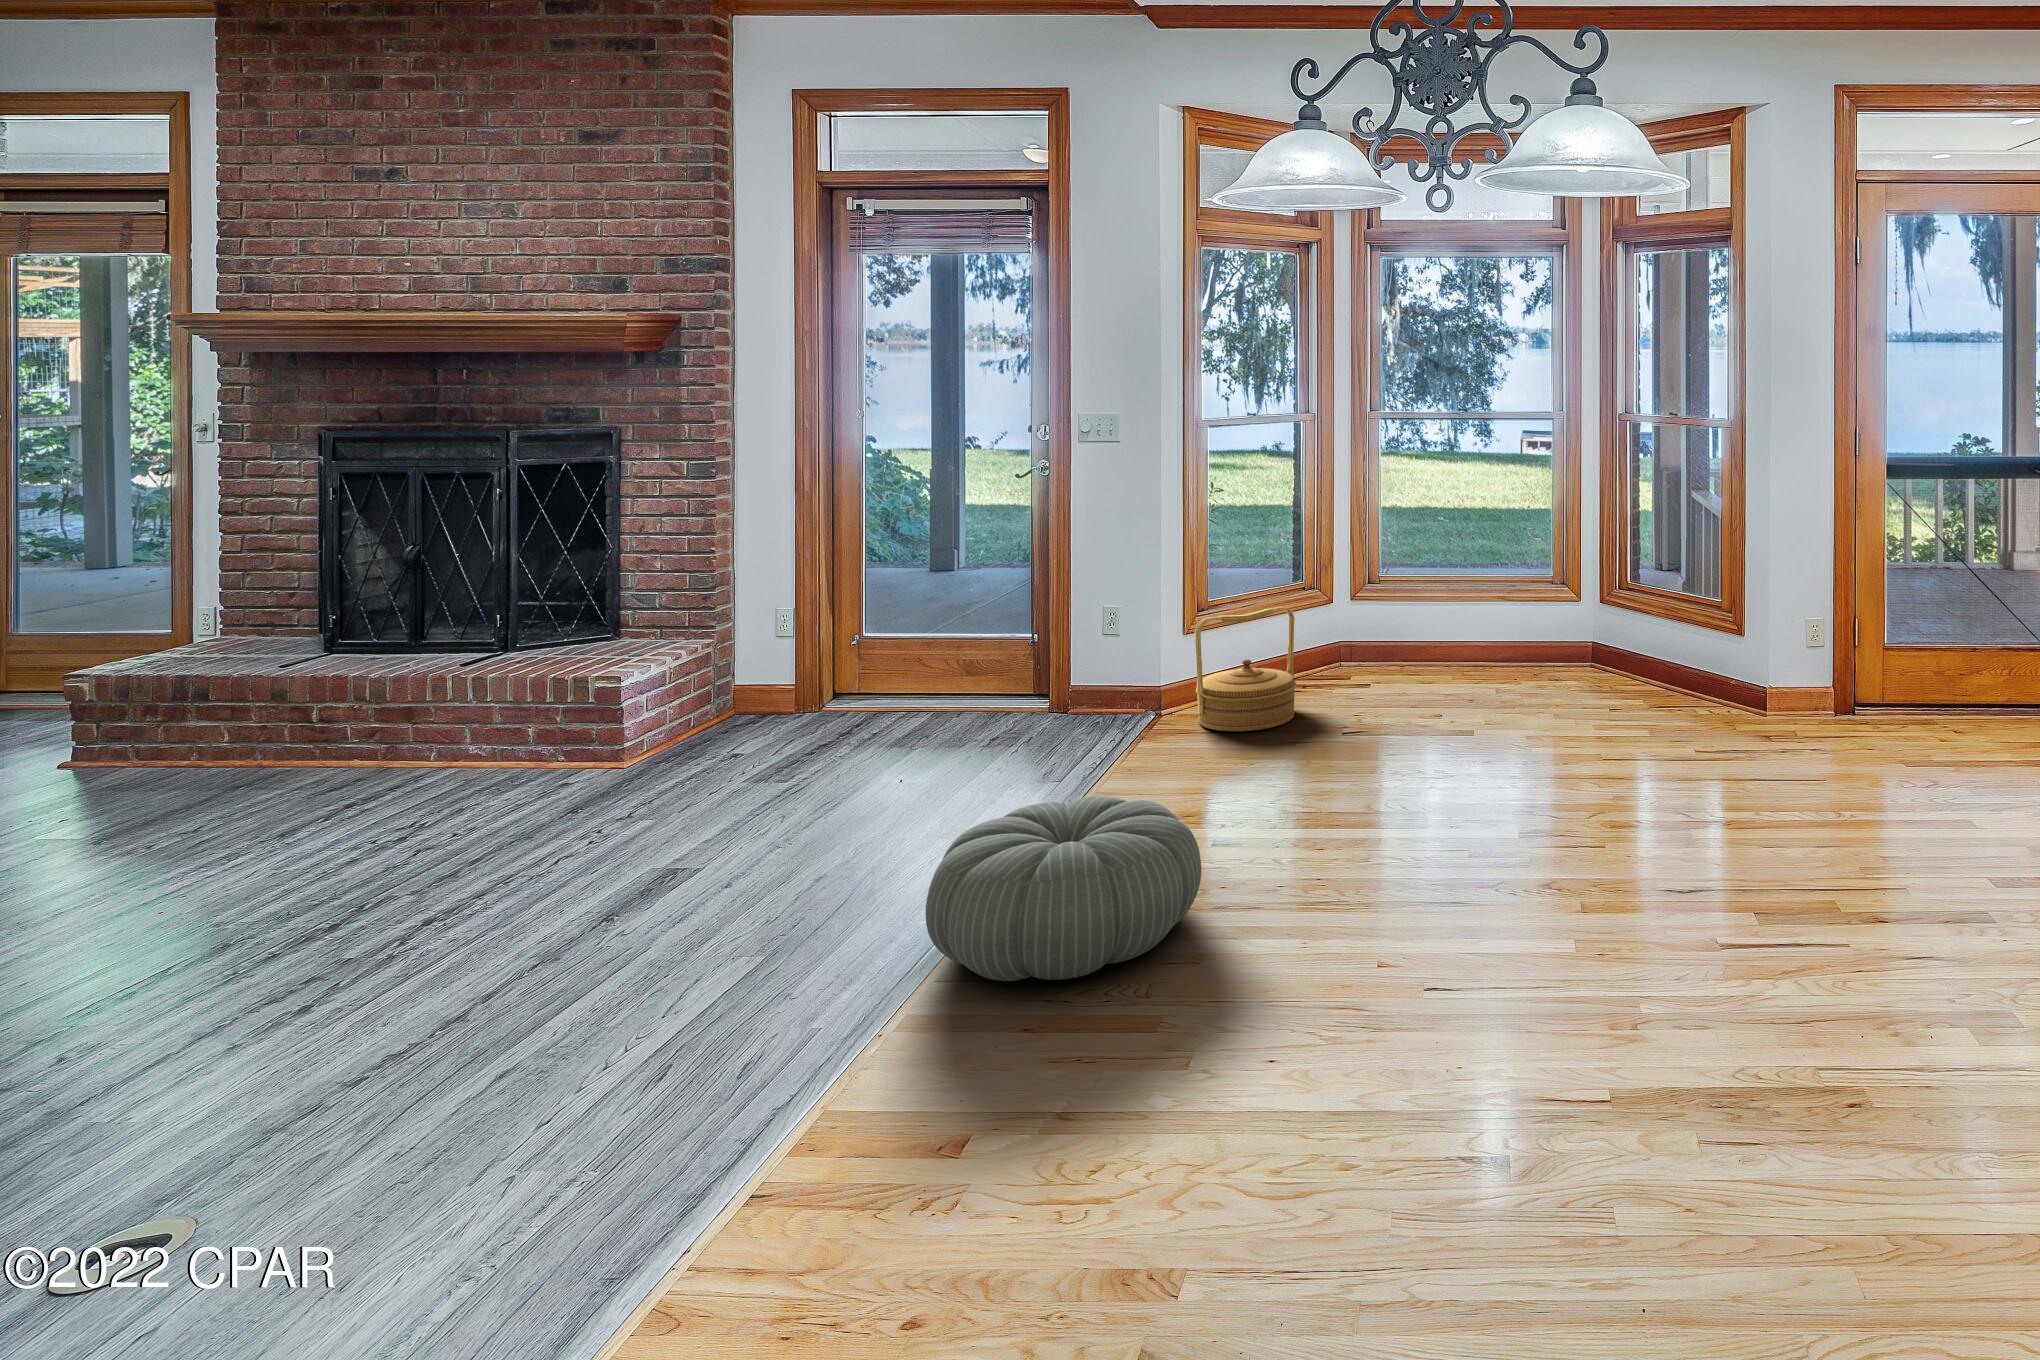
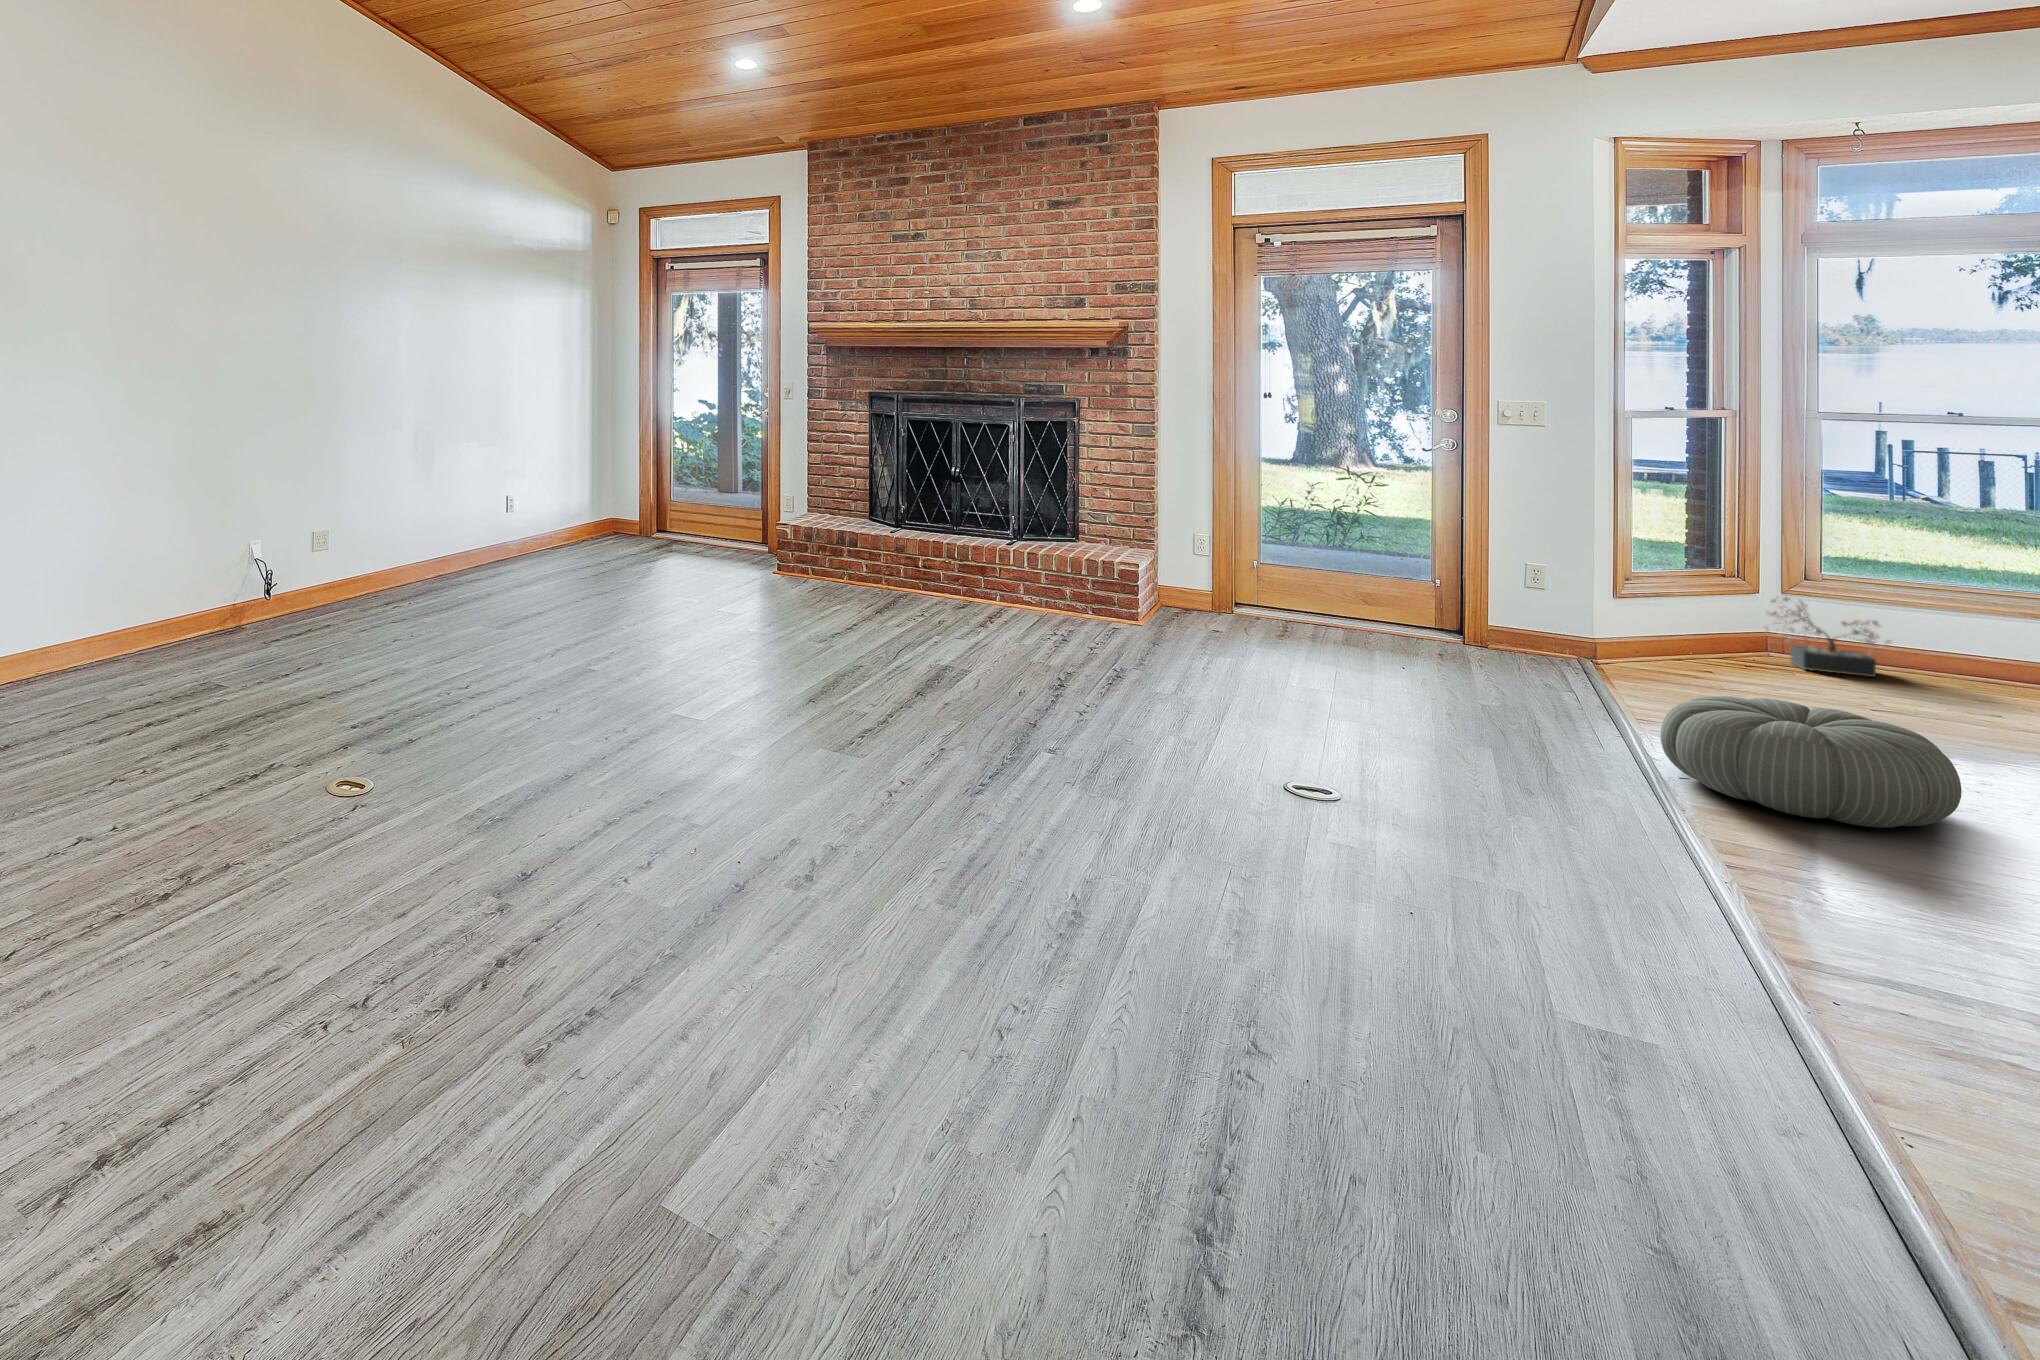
woven basket: present [1195,607,1297,732] -> none [1624,576,1748,680]
decorative plant: none [1338,618,1428,698] -> present [1765,598,1891,677]

